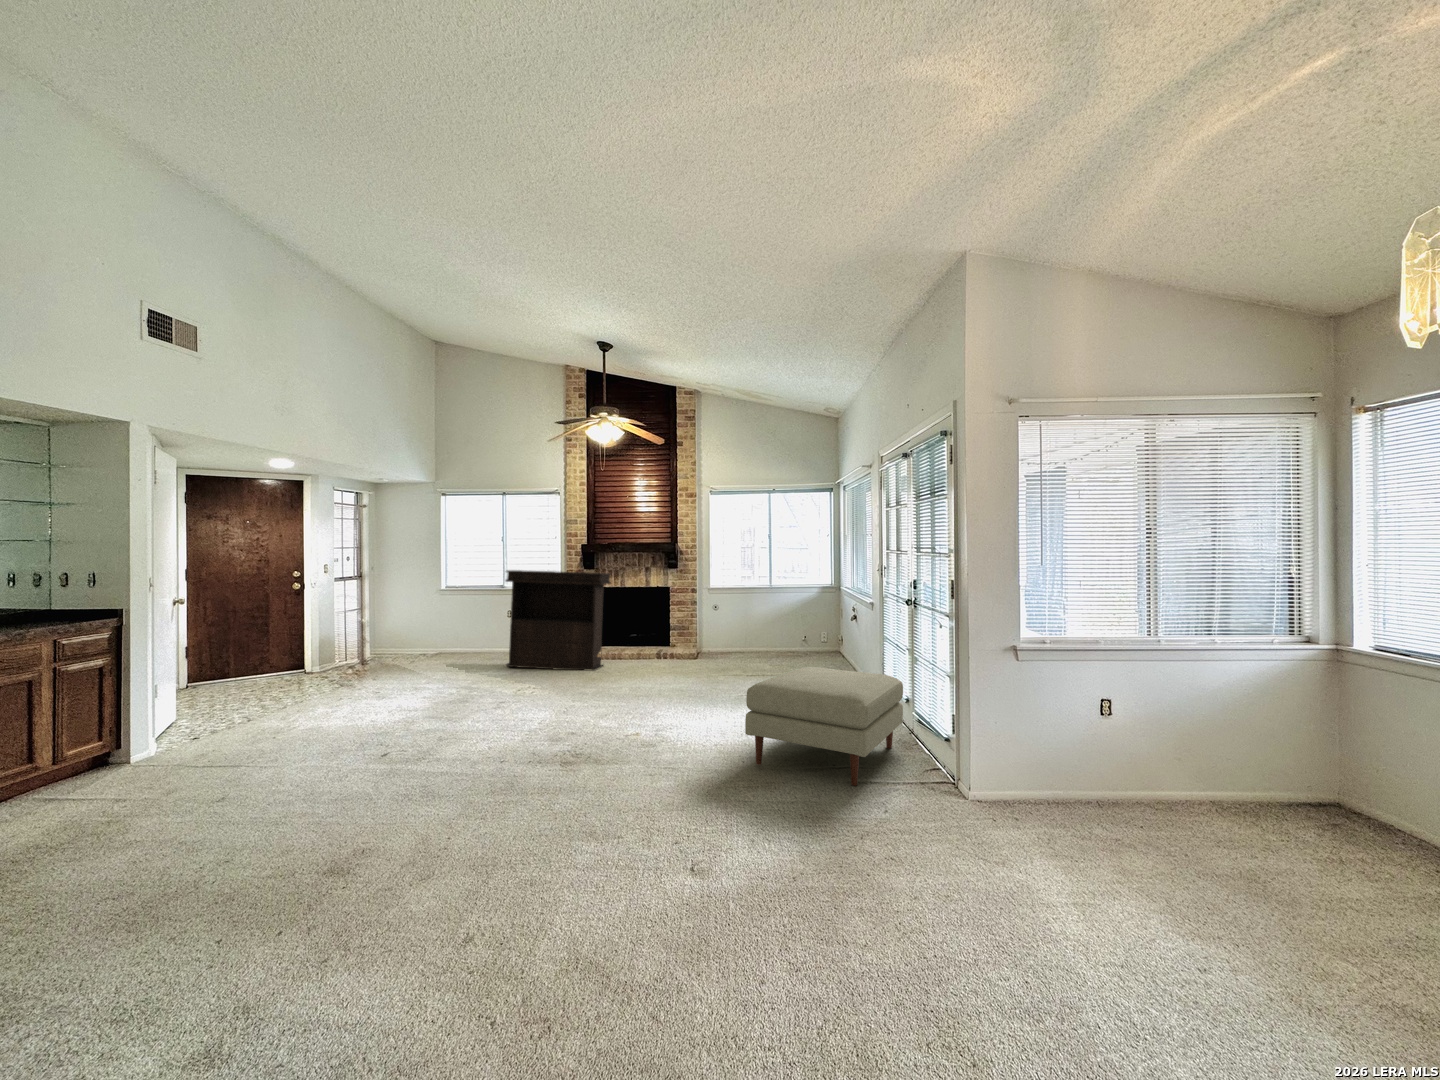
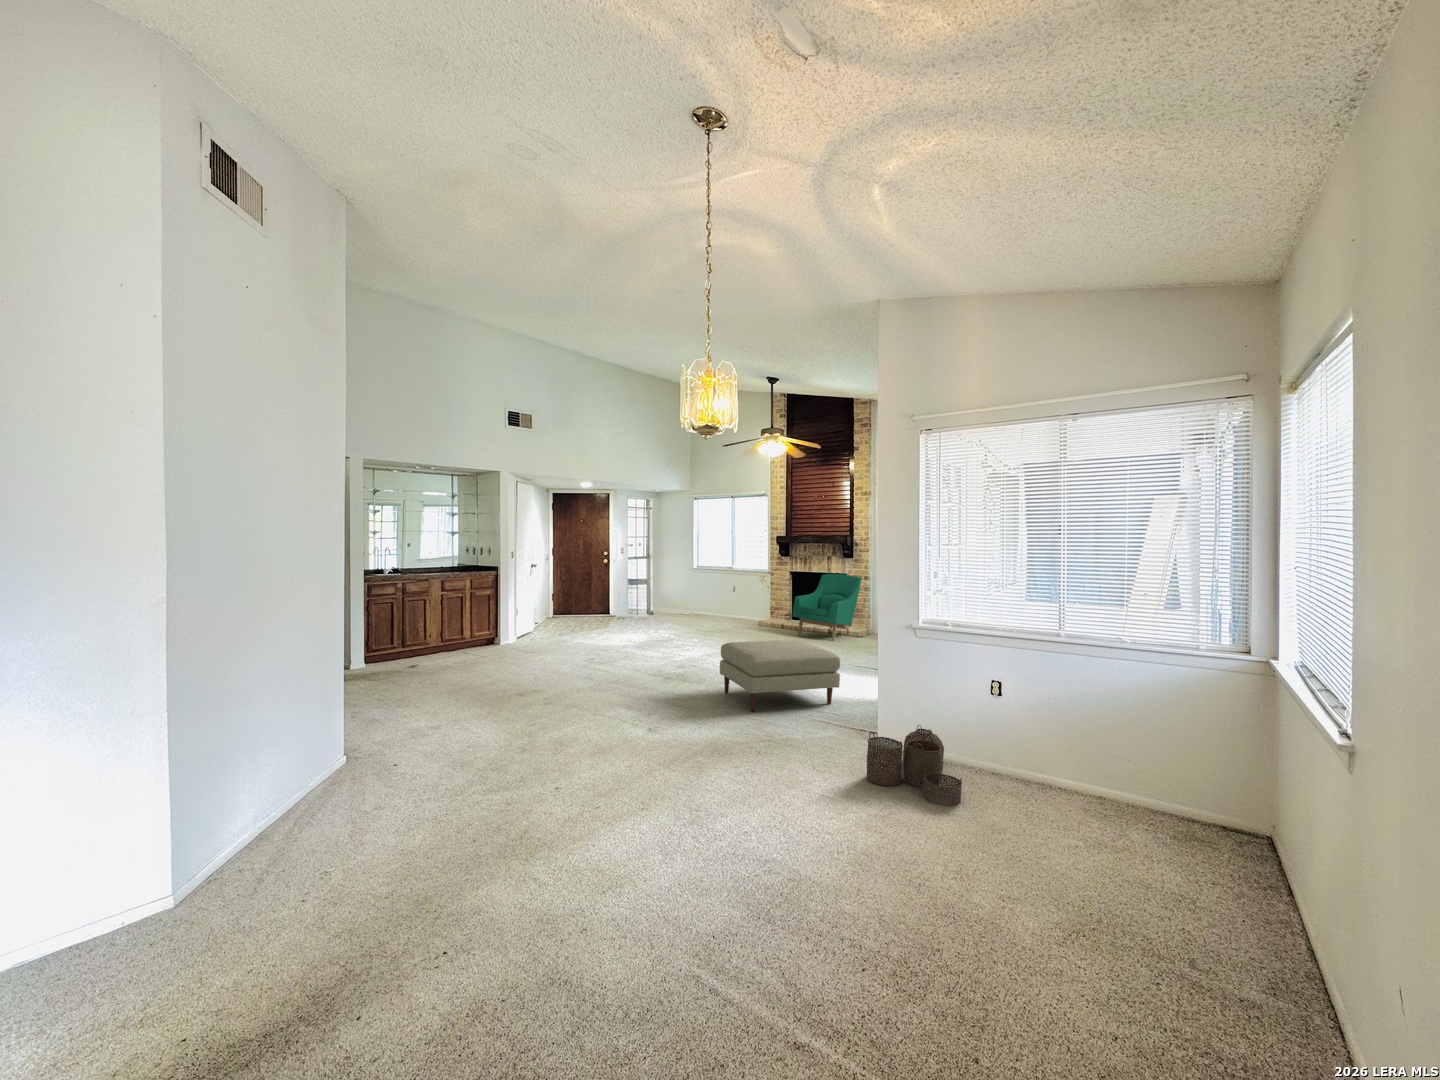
console table: present [506,570,611,671] -> none [718,556,787,636]
armchair: none [623,588,694,667] -> present [793,574,862,641]
woven basket: none [1153,753,1375,863] -> present [866,725,962,806]

